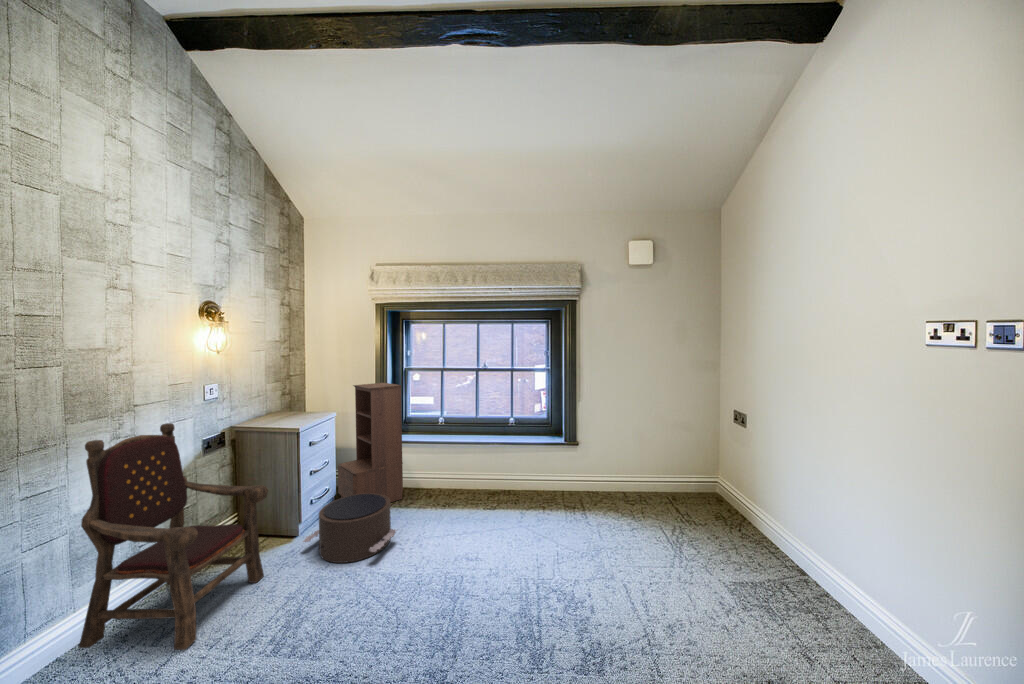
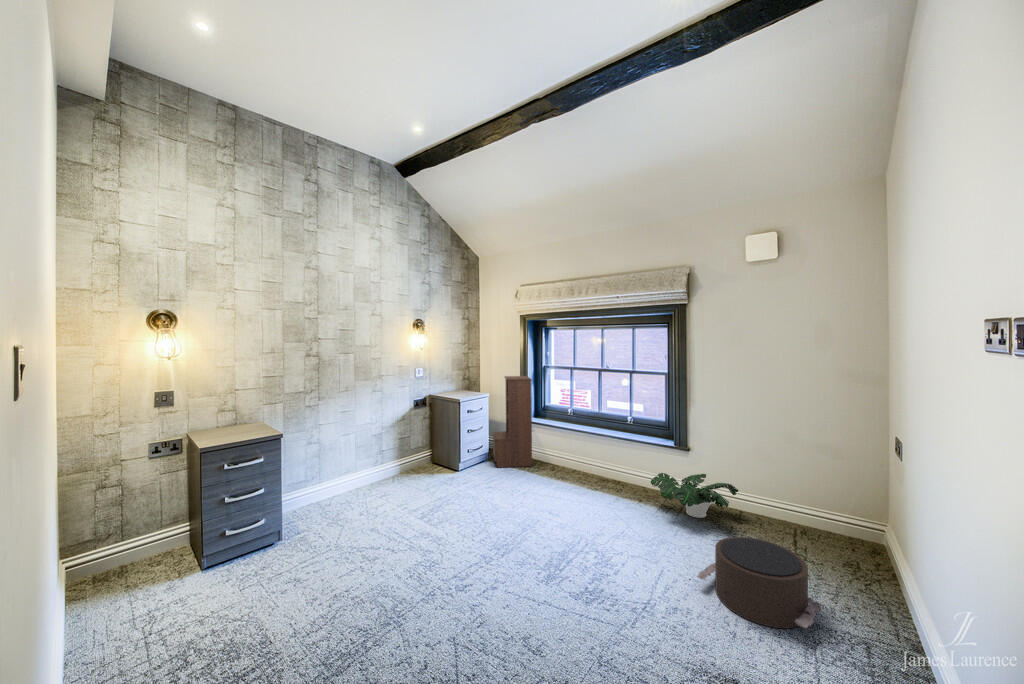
armchair: present [79,423,268,650] -> none [356,390,434,503]
potted plant: none [567,464,653,510] -> present [651,473,738,518]
pouf: present [303,493,397,563] -> present [698,537,821,628]

